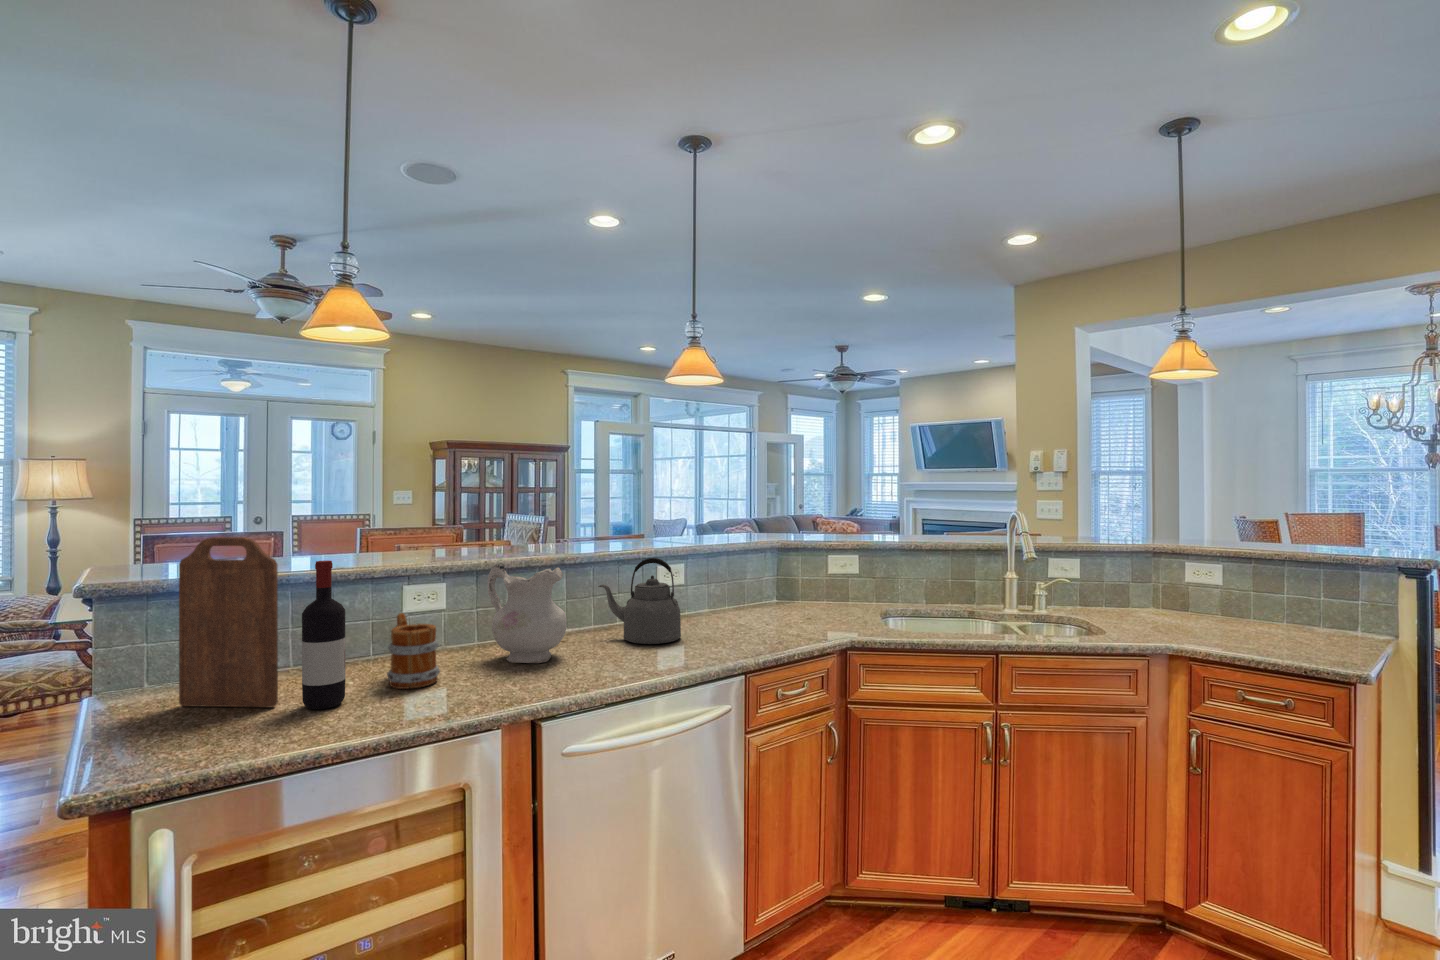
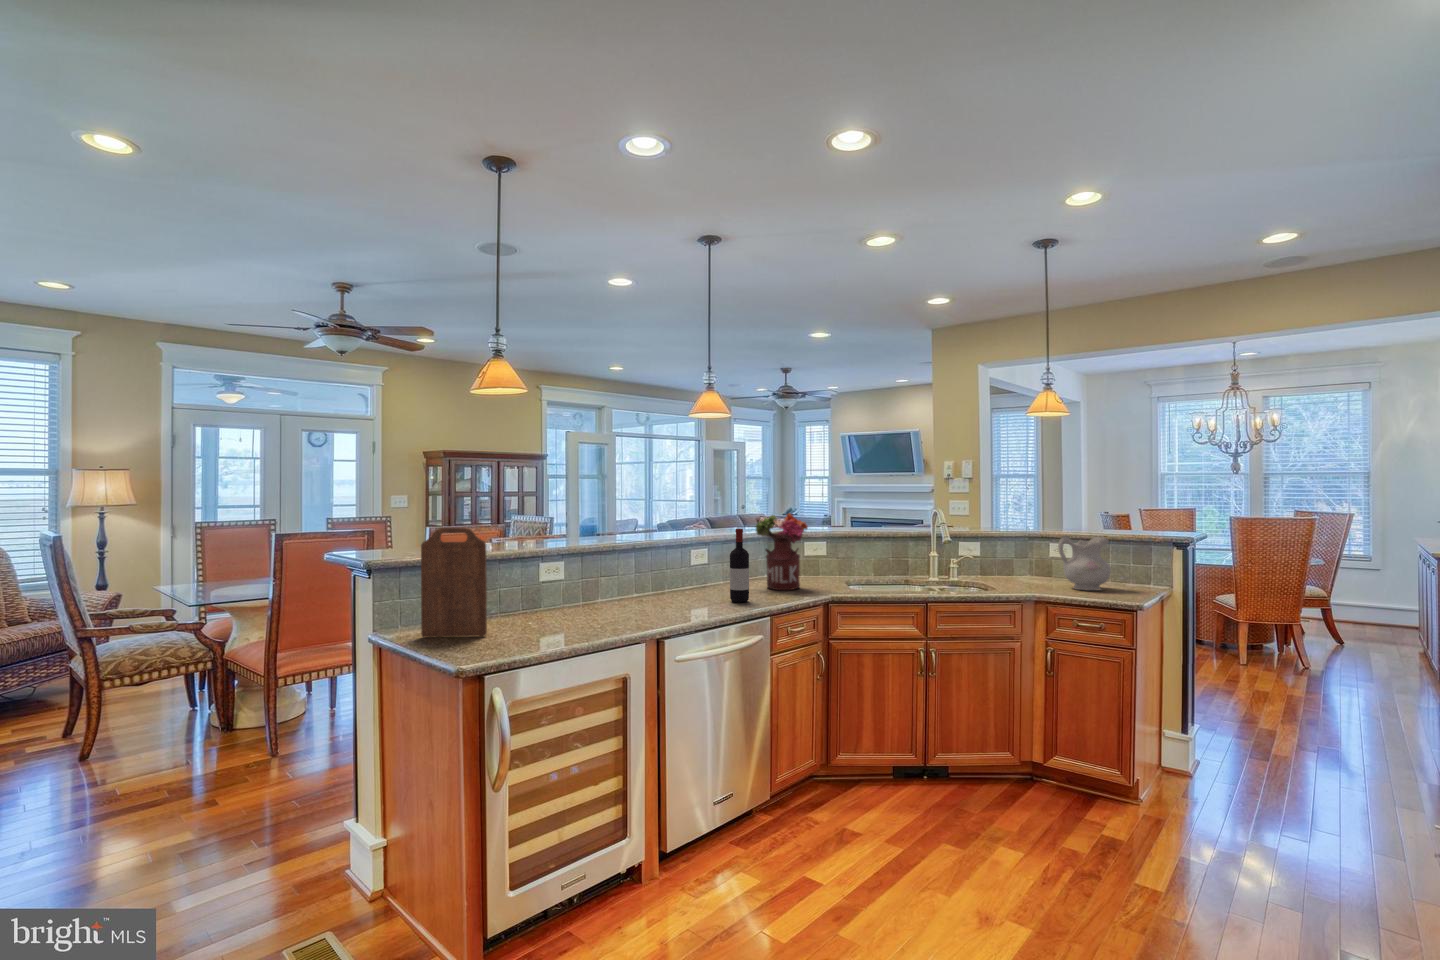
flower arrangement: none [749,517,826,627] -> present [756,513,808,590]
kettle: present [598,558,681,644] -> none [655,542,714,601]
wine bottle: present [302,560,345,709] -> present [730,529,749,602]
ceramic pitcher: present [488,564,567,663] -> present [1058,535,1111,590]
mug: present [387,613,440,689] -> none [539,579,575,626]

